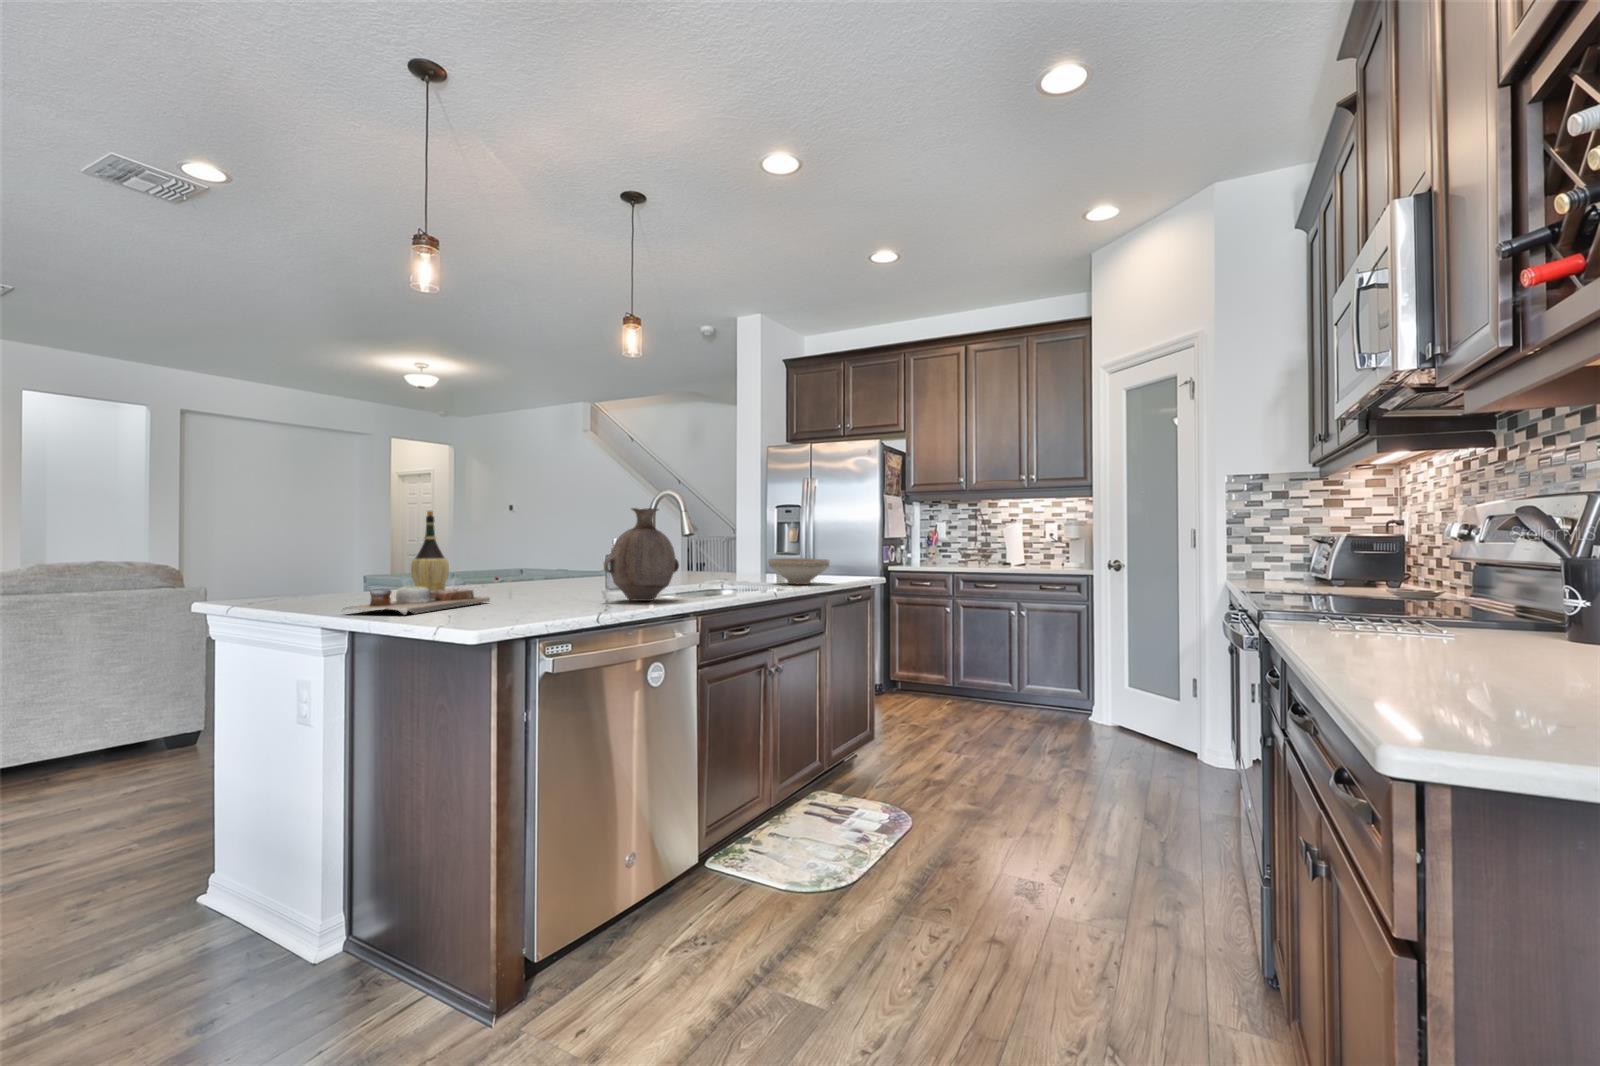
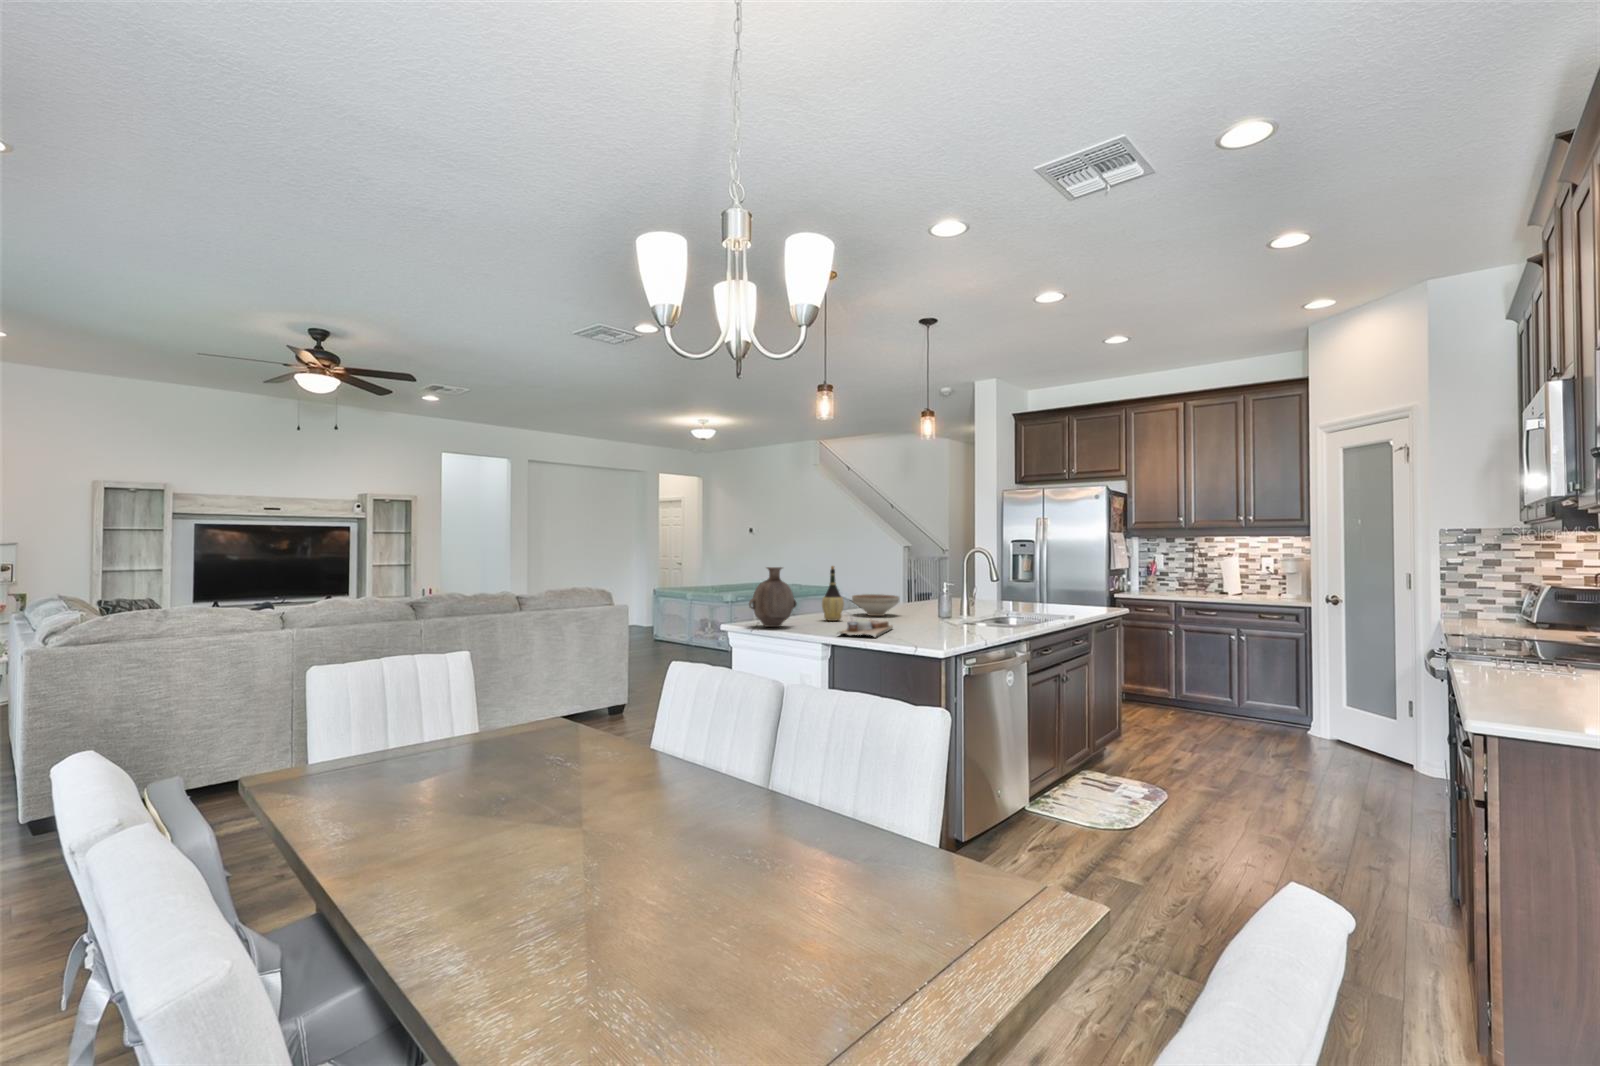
vase: present [604,508,679,601] -> present [749,567,796,627]
decorative bowl: present [768,558,829,584] -> present [852,594,900,616]

